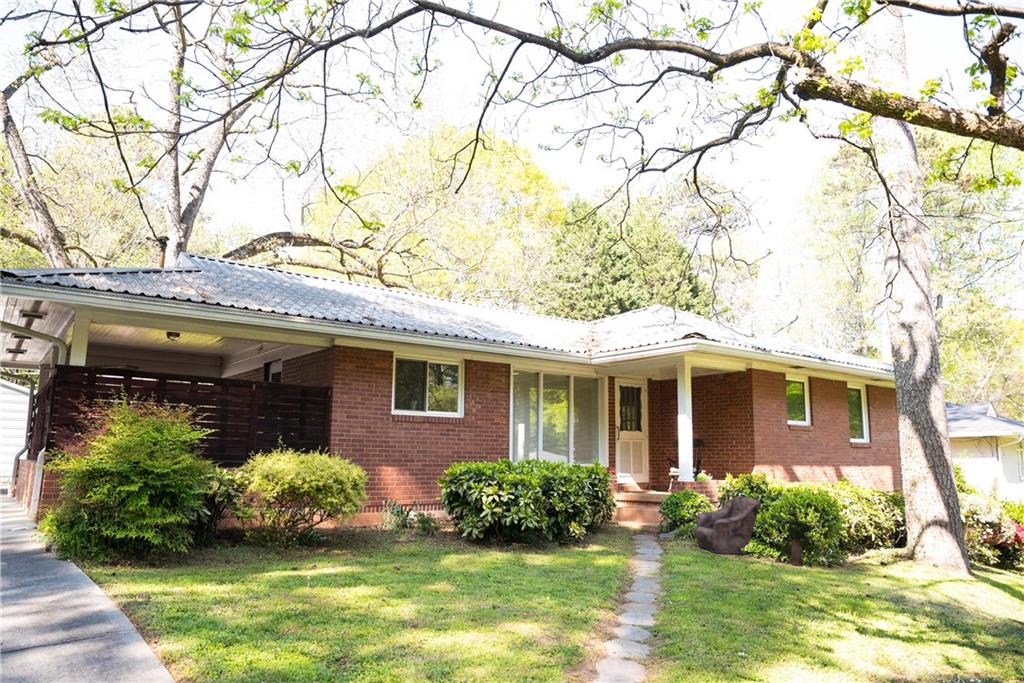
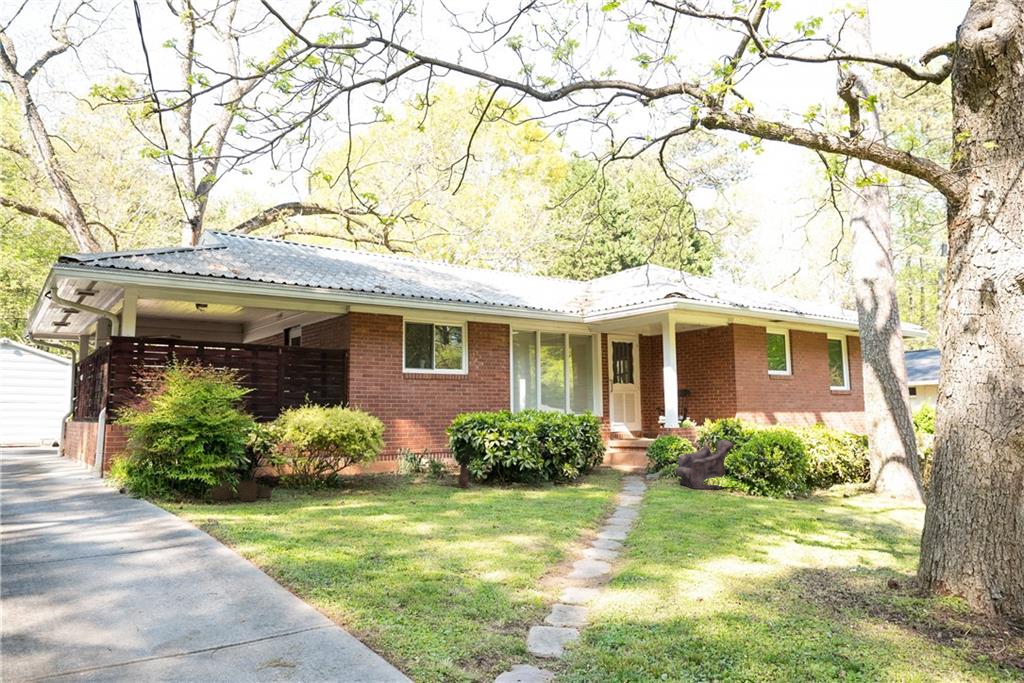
potted plant: present [781,517,812,566] -> present [454,446,482,488]
woven basket: none [156,537,229,566] -> present [213,480,271,501]

